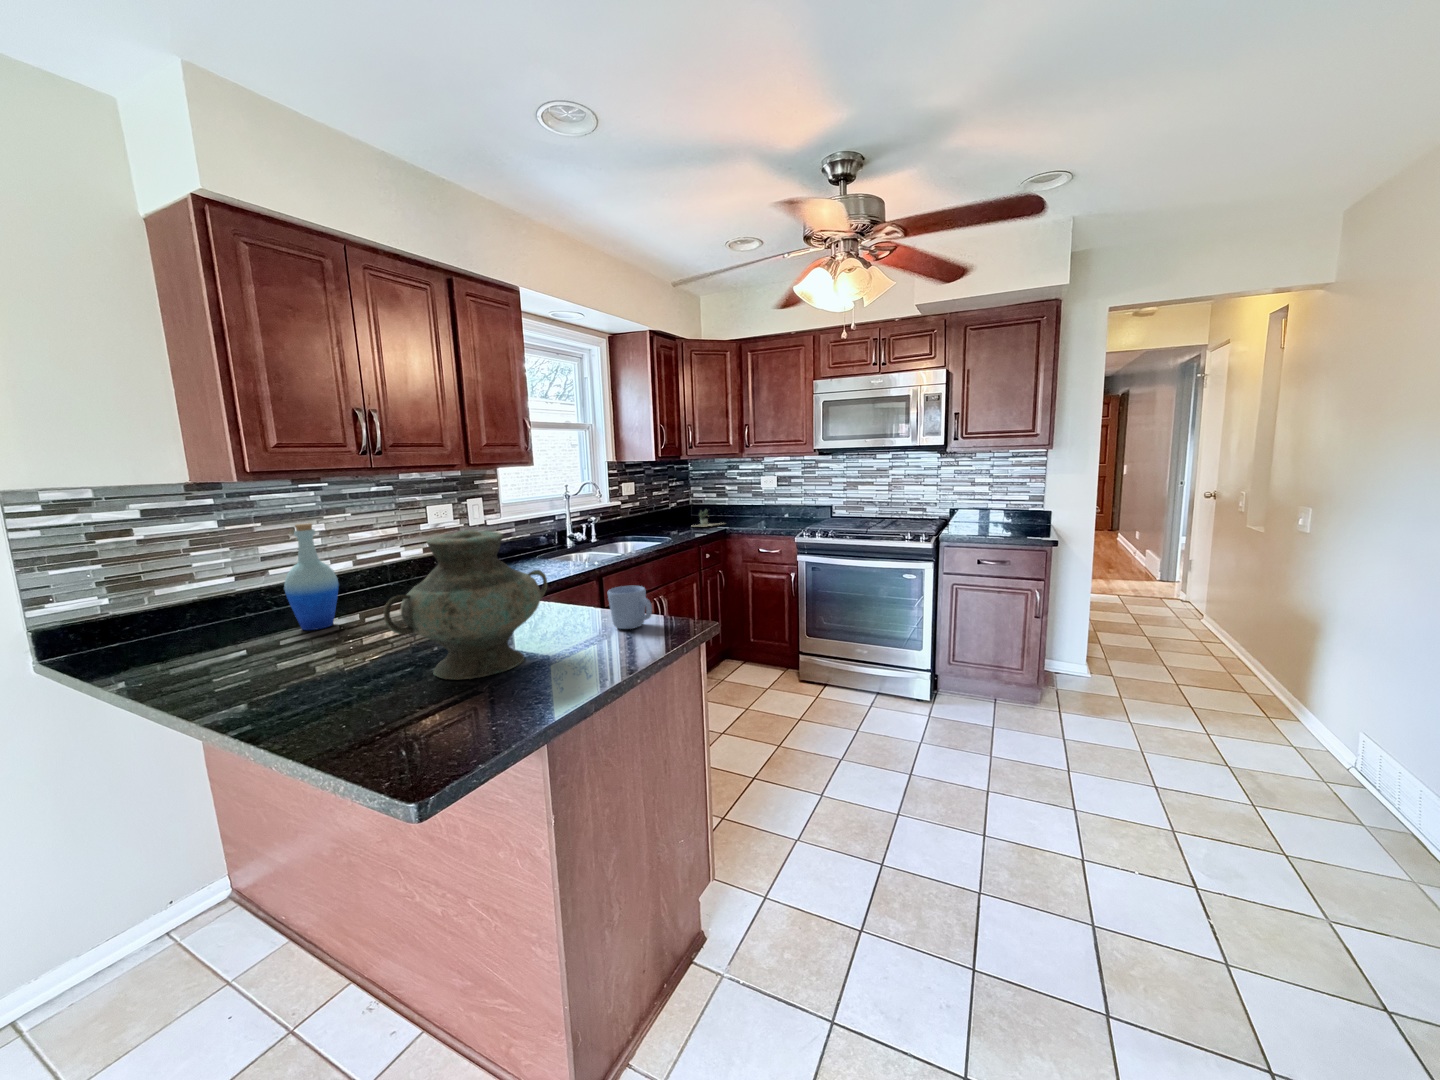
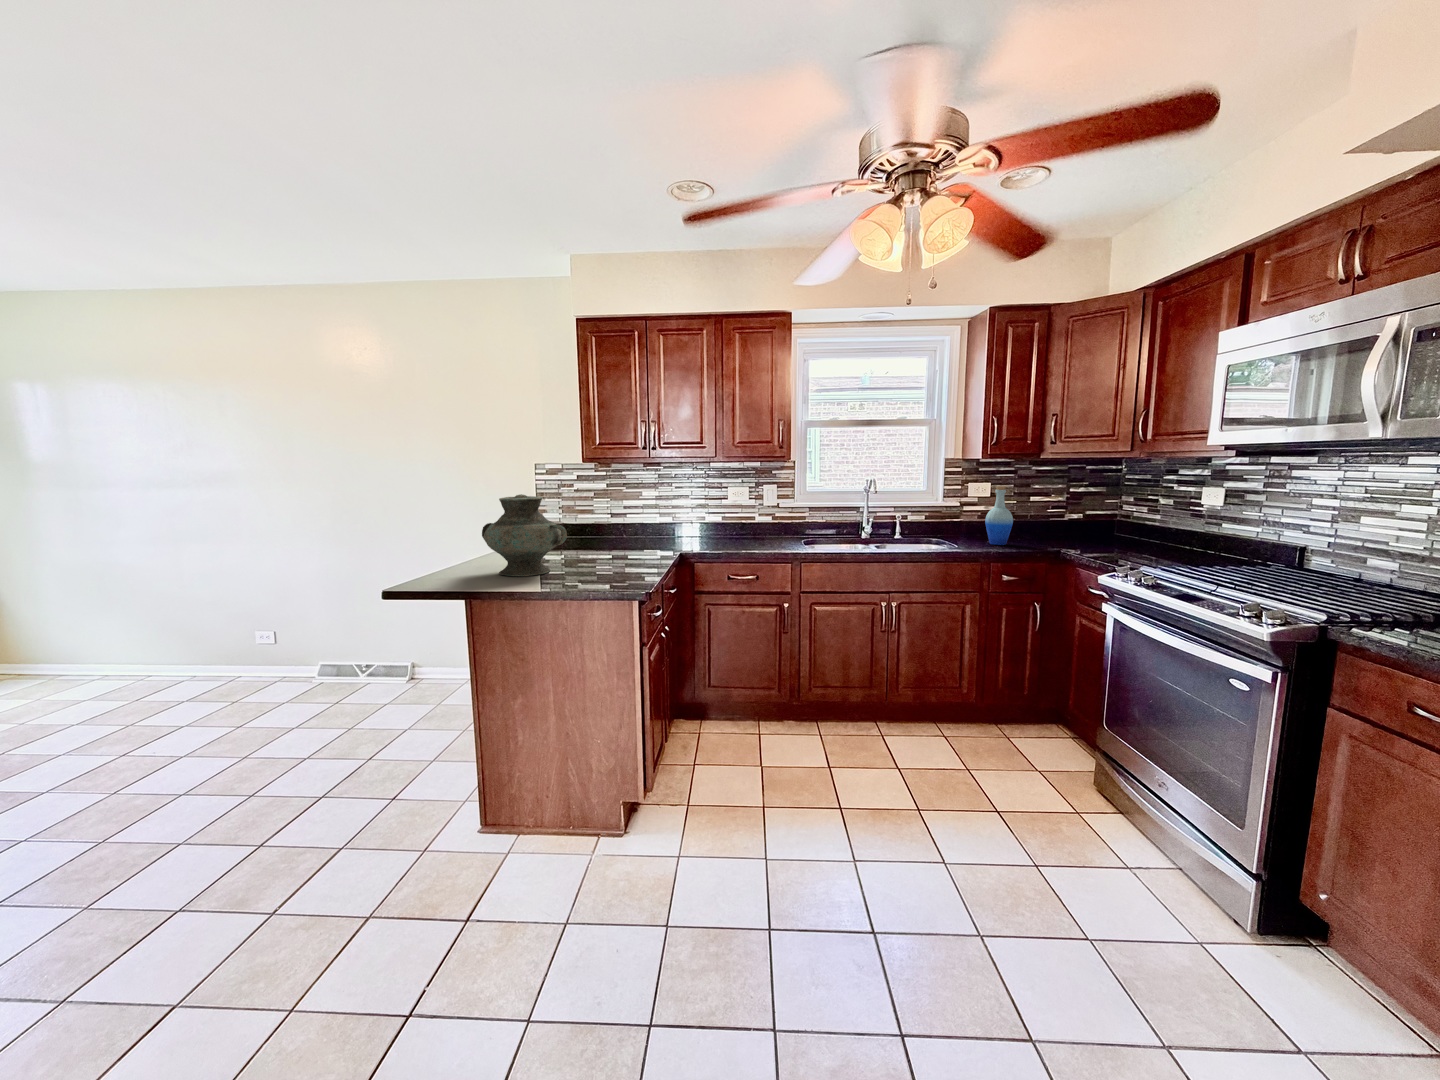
potted plant: present [698,510,720,526] -> none [1055,523,1138,547]
bottle: present [284,523,339,630] -> present [985,486,1013,545]
mug: present [608,586,652,629] -> none [595,550,624,580]

